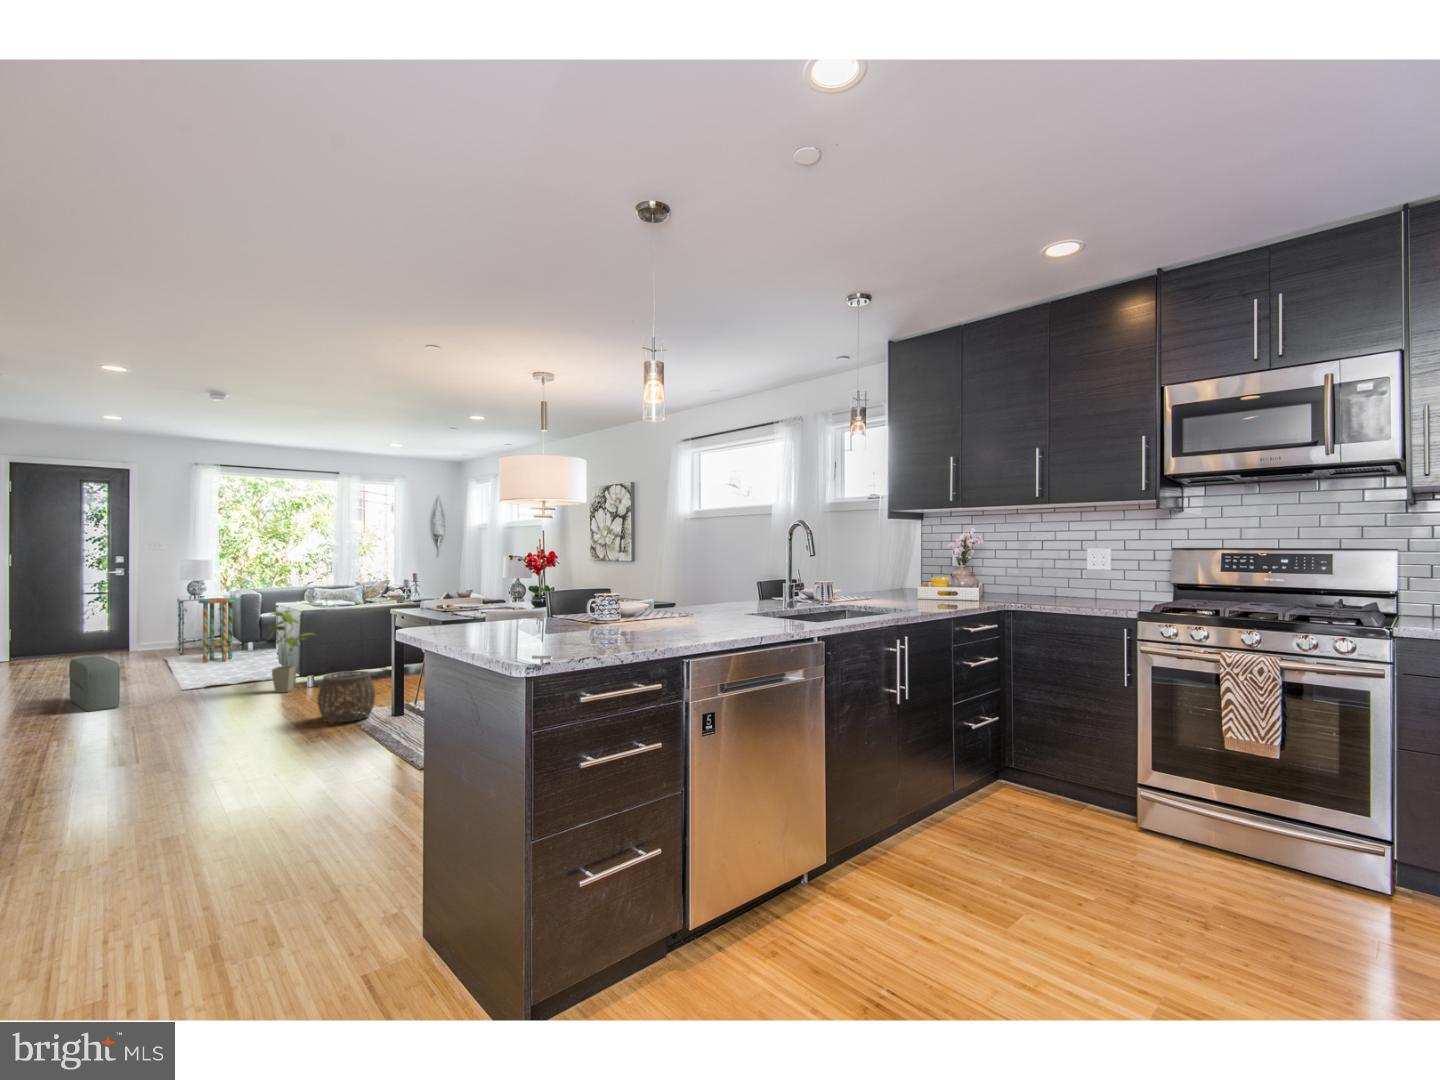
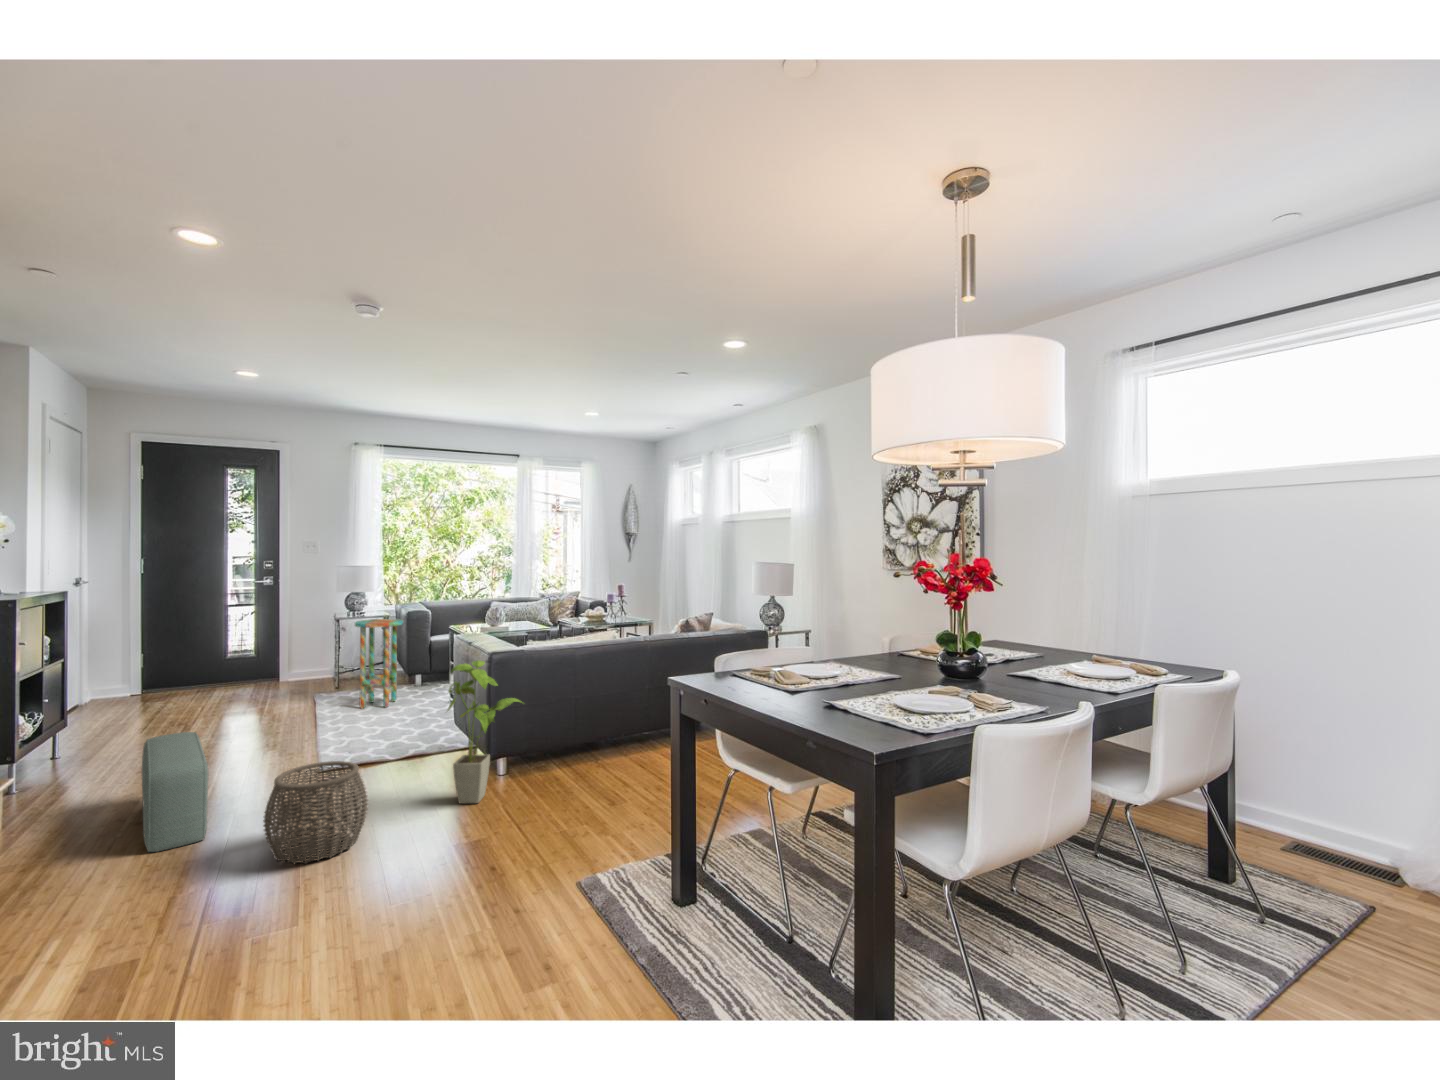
woven basket: present [318,671,375,723] -> present [263,761,368,864]

